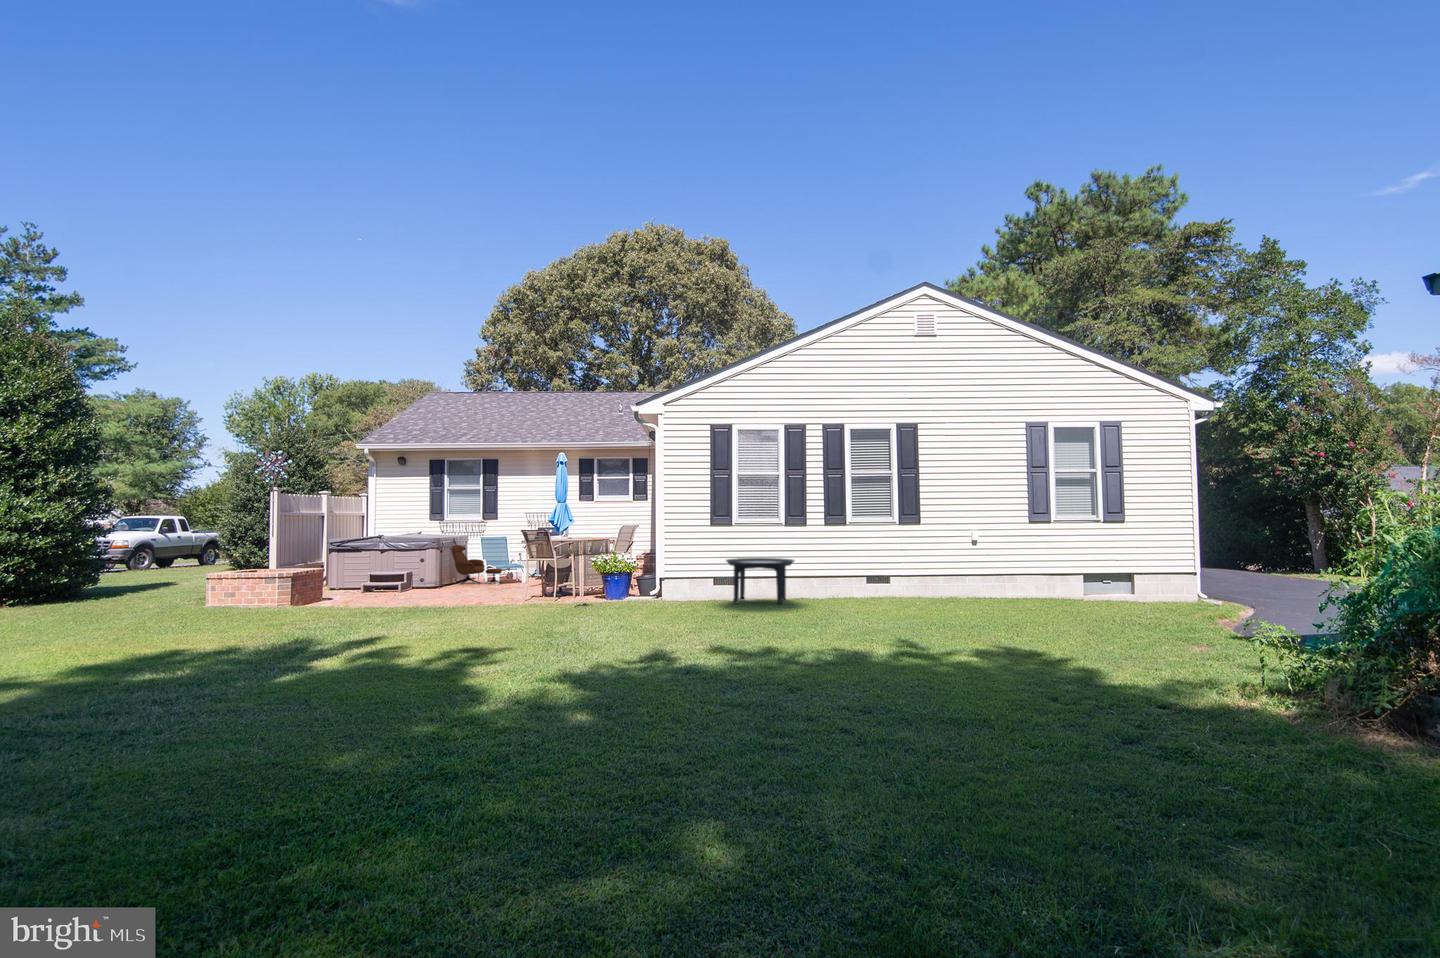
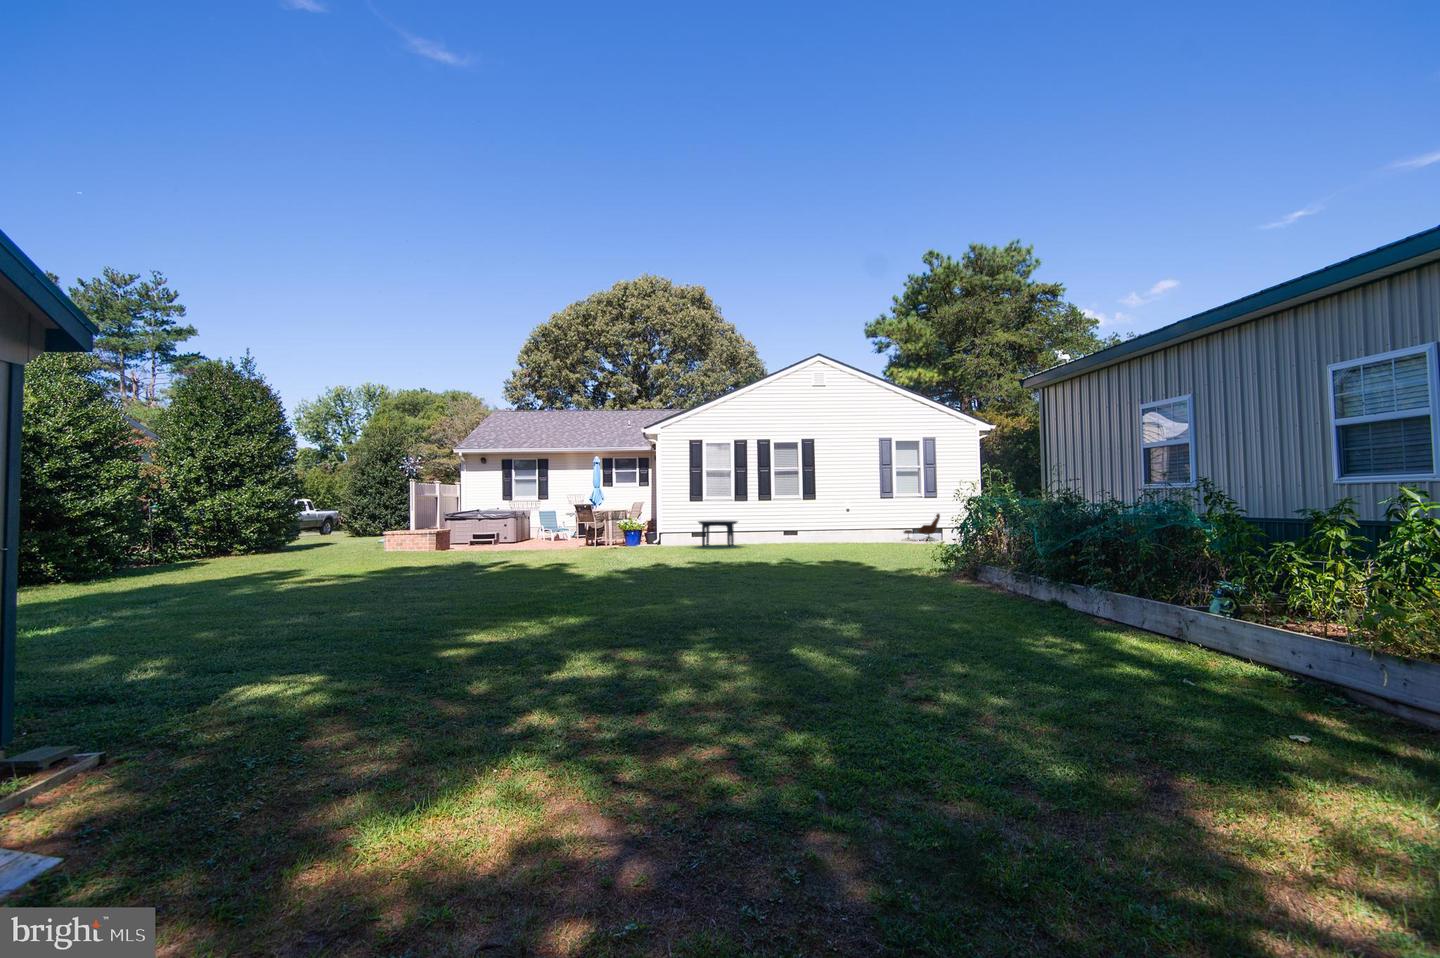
lounge chair: present [452,545,502,584] -> present [904,514,940,539]

